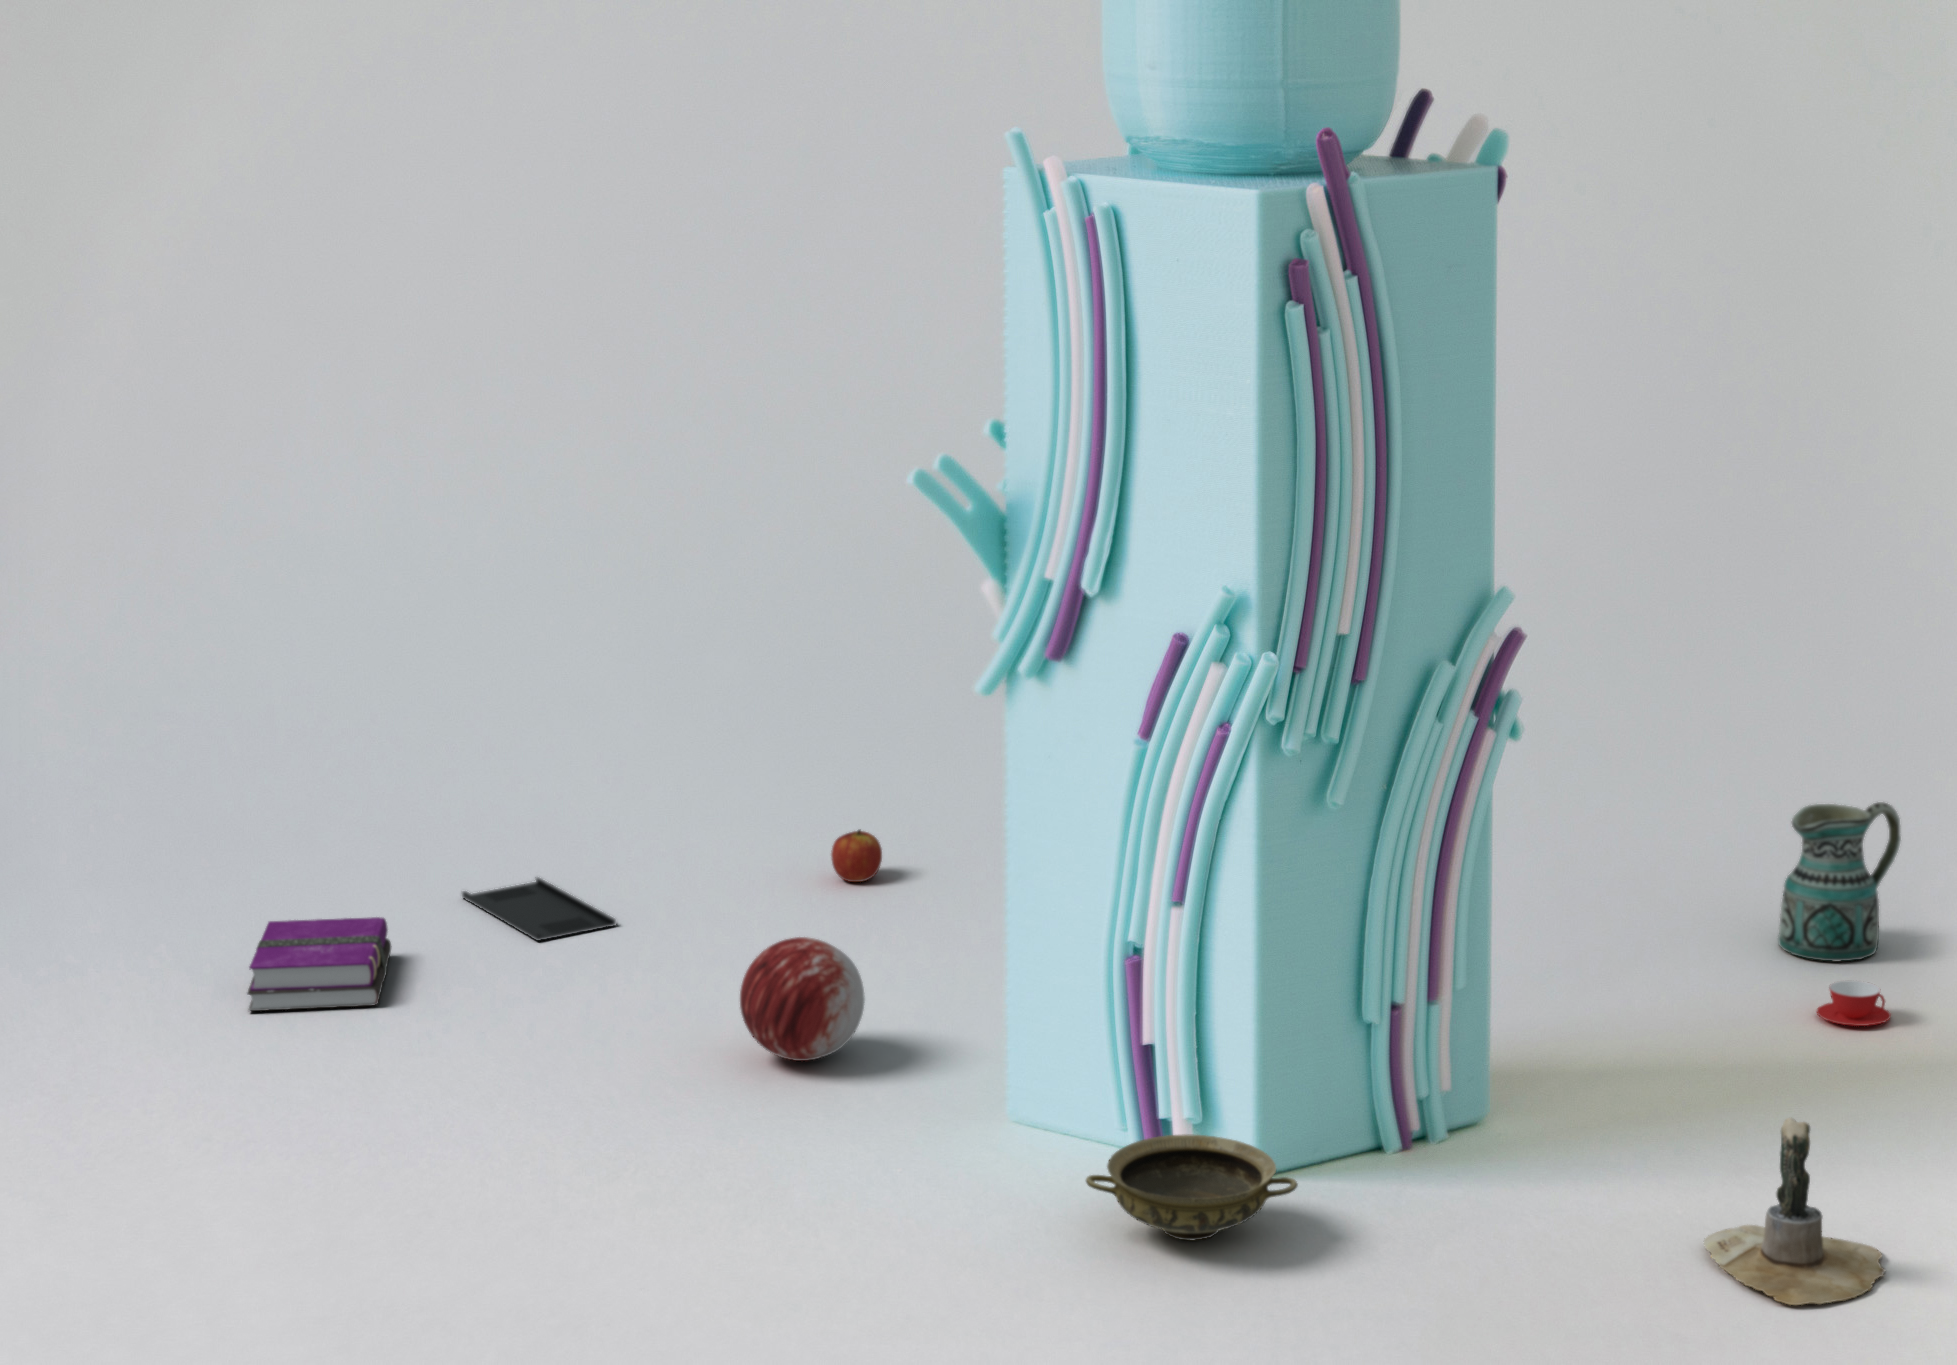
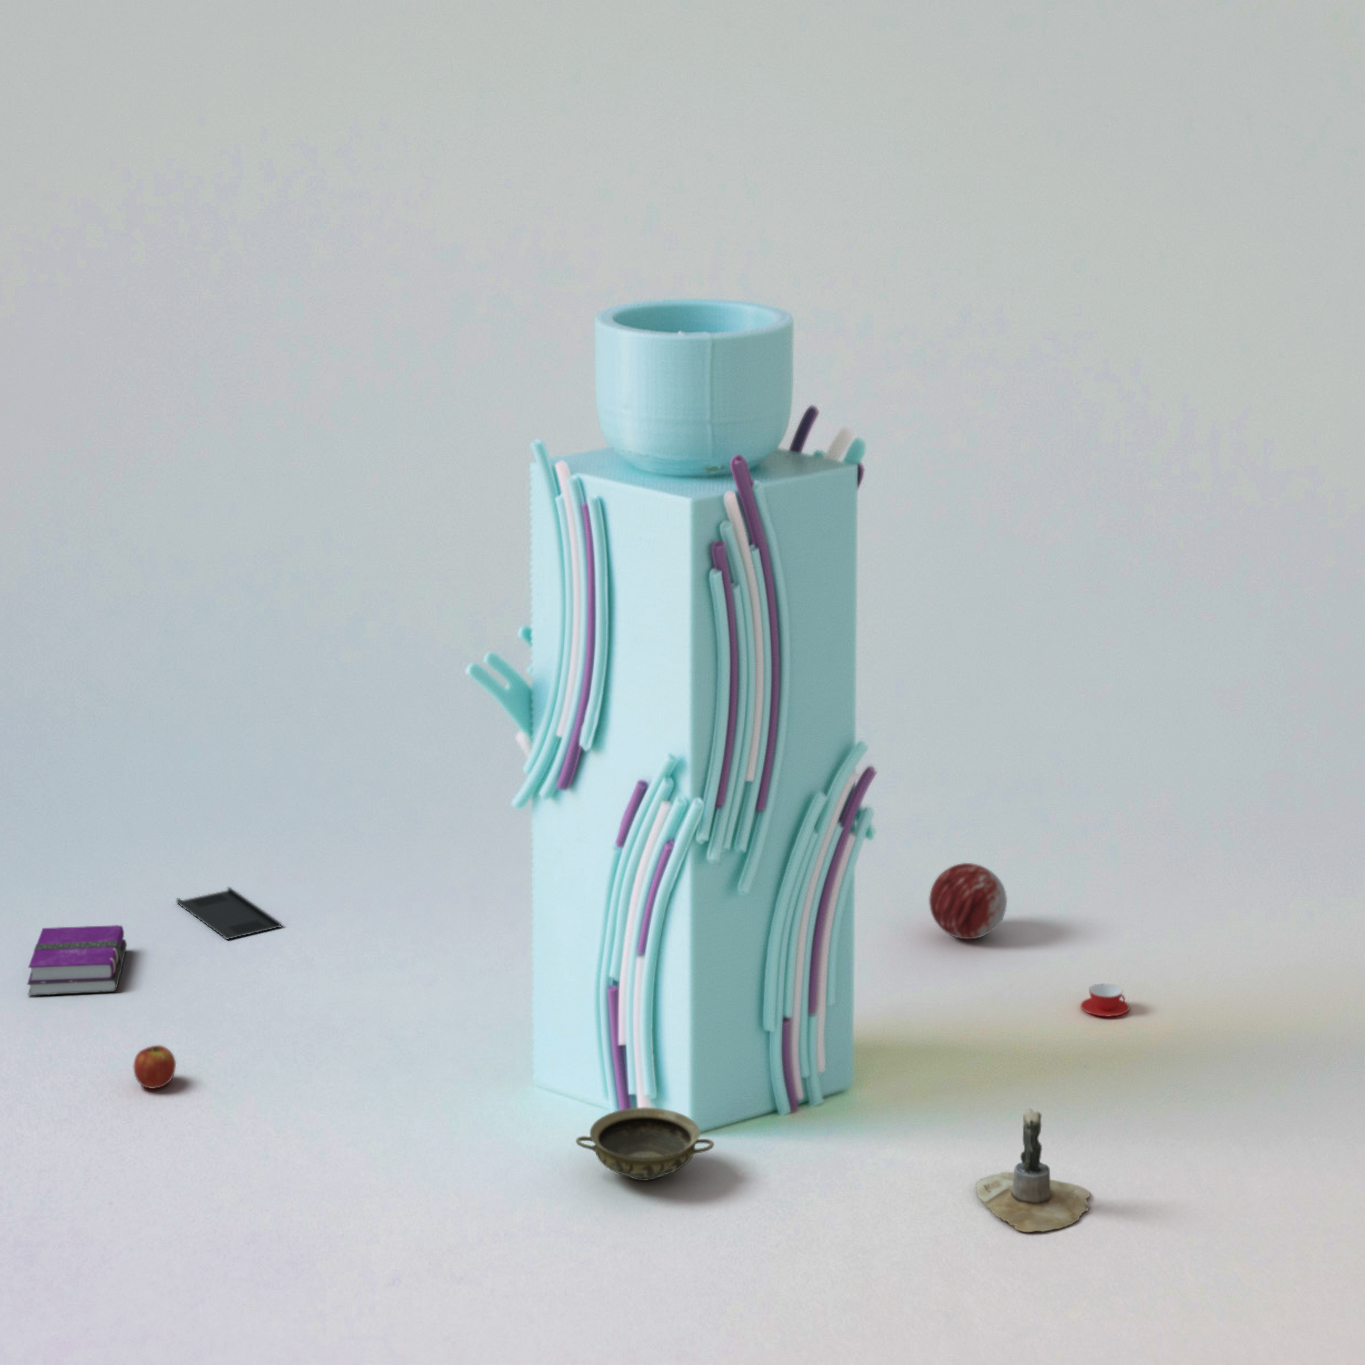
ceramic pitcher: present [1778,802,1901,962] -> none [1065,855,1148,964]
apple: present [831,830,882,882] -> present [133,1045,176,1089]
decorative orb: present [740,937,865,1061] -> present [929,863,1007,939]

